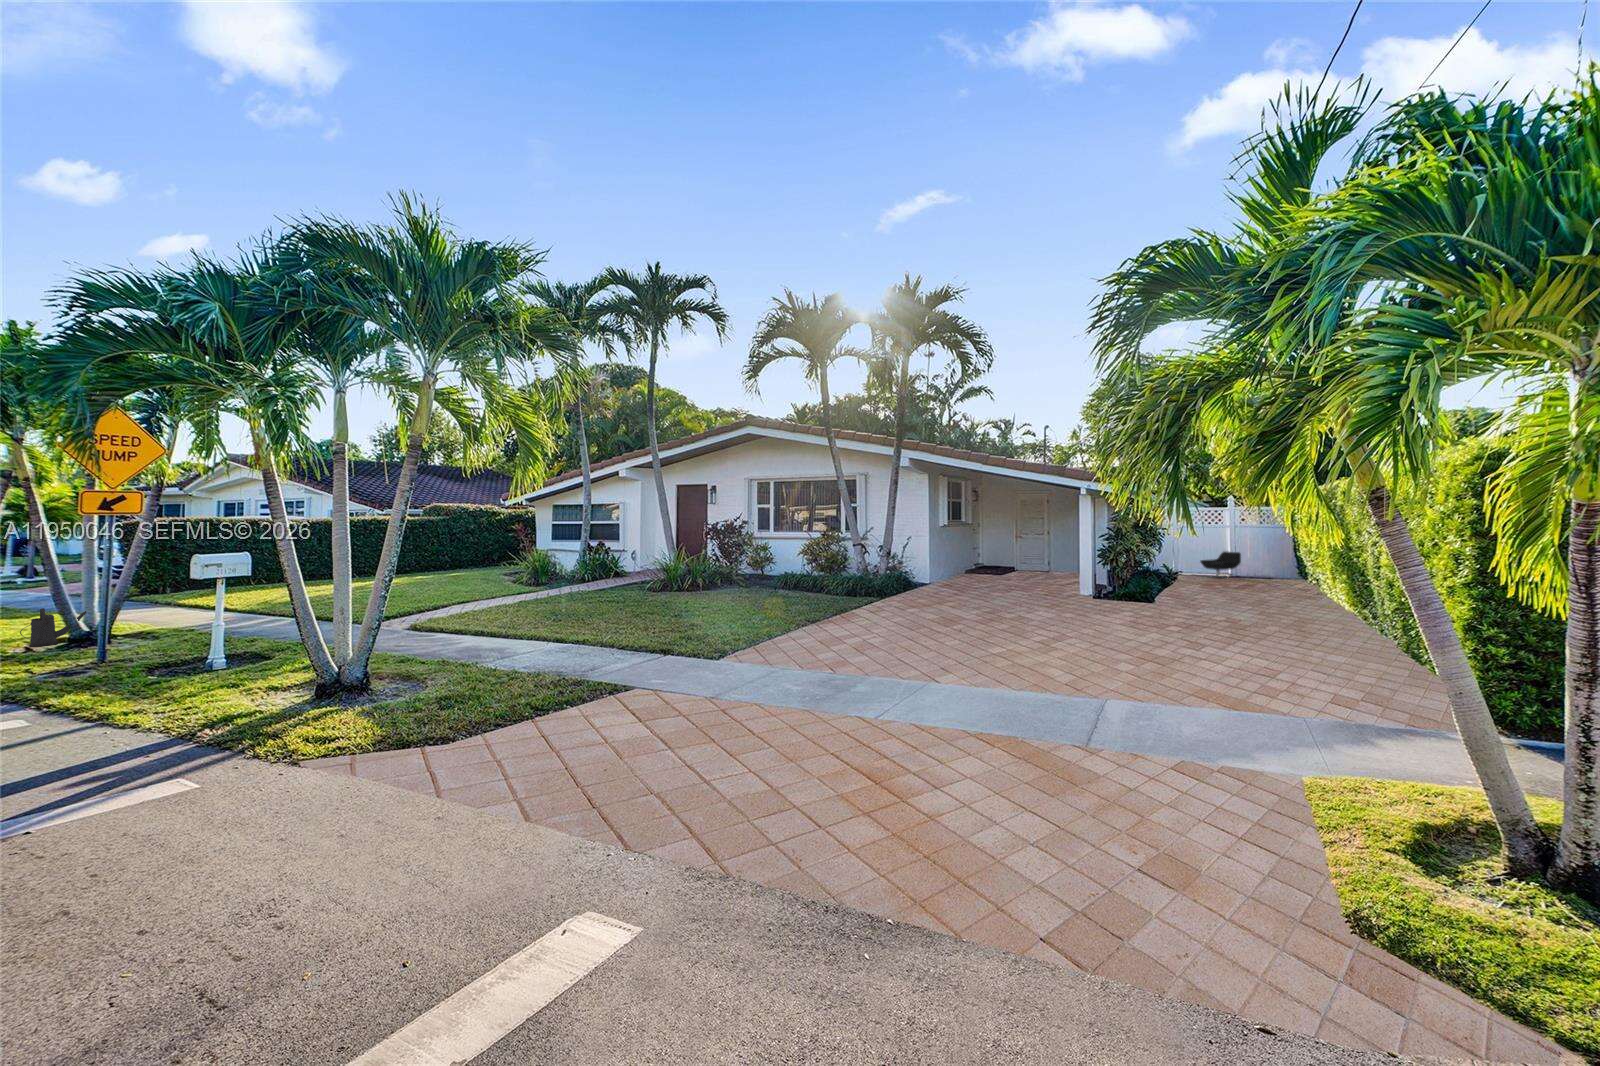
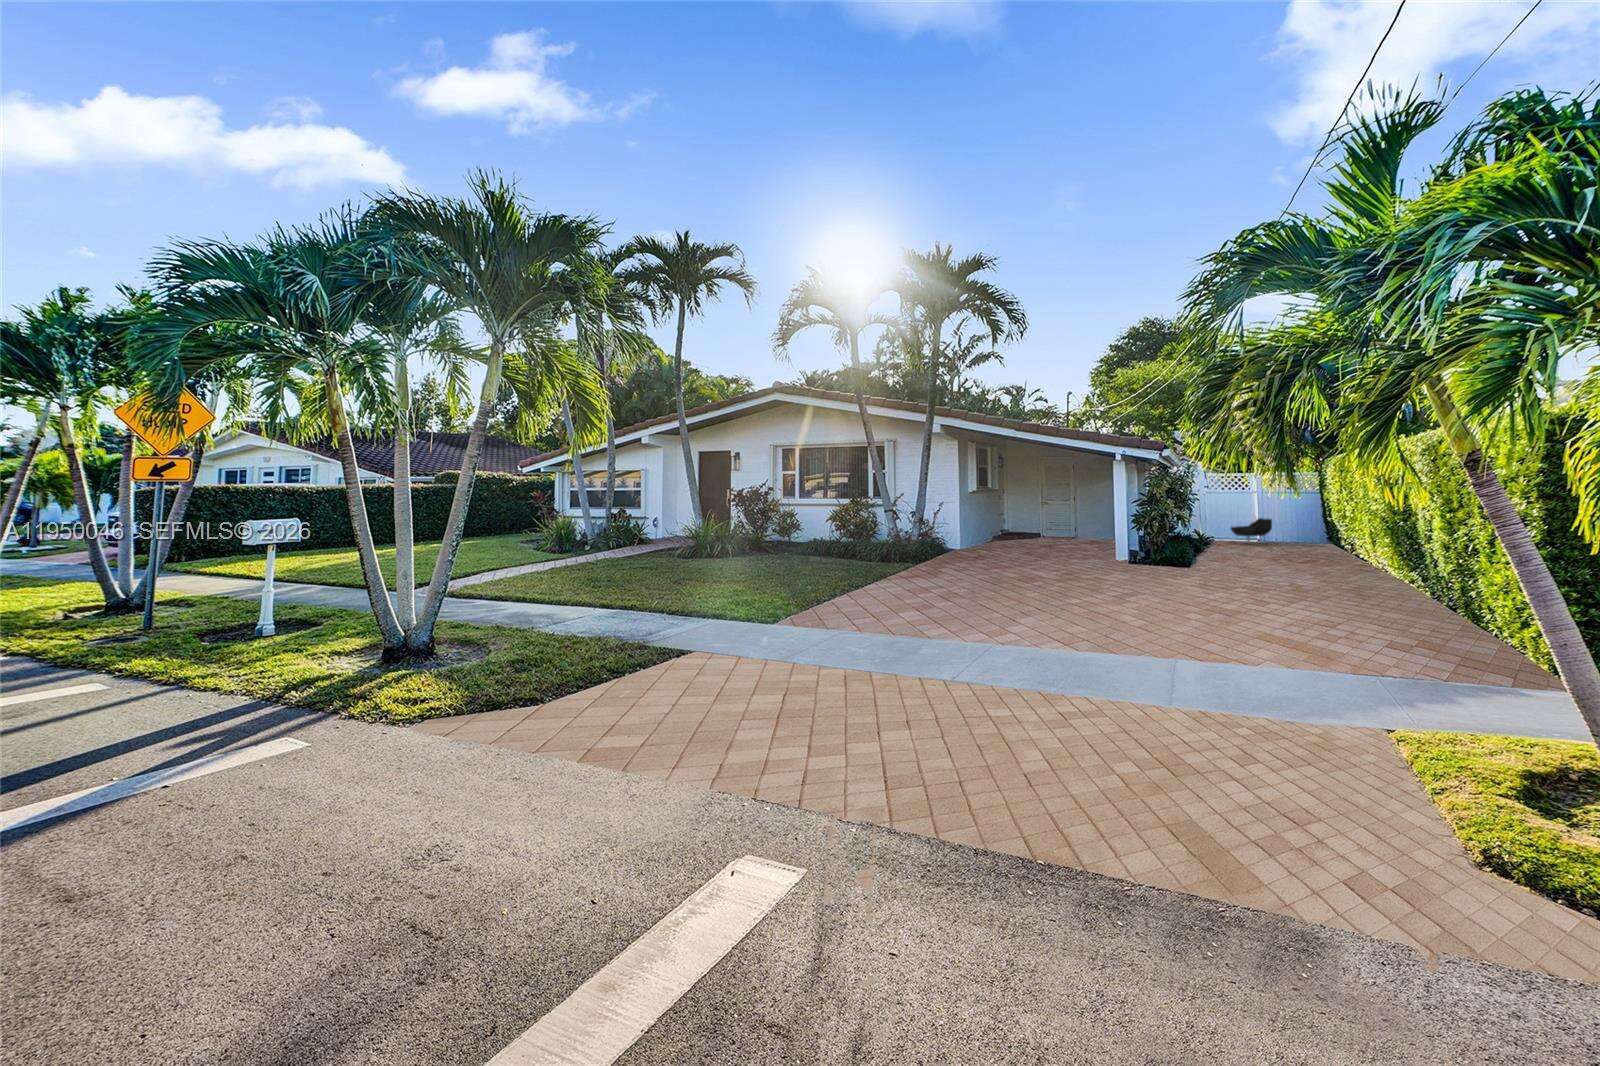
watering can: present [20,608,86,647] -> none [60,576,123,614]

